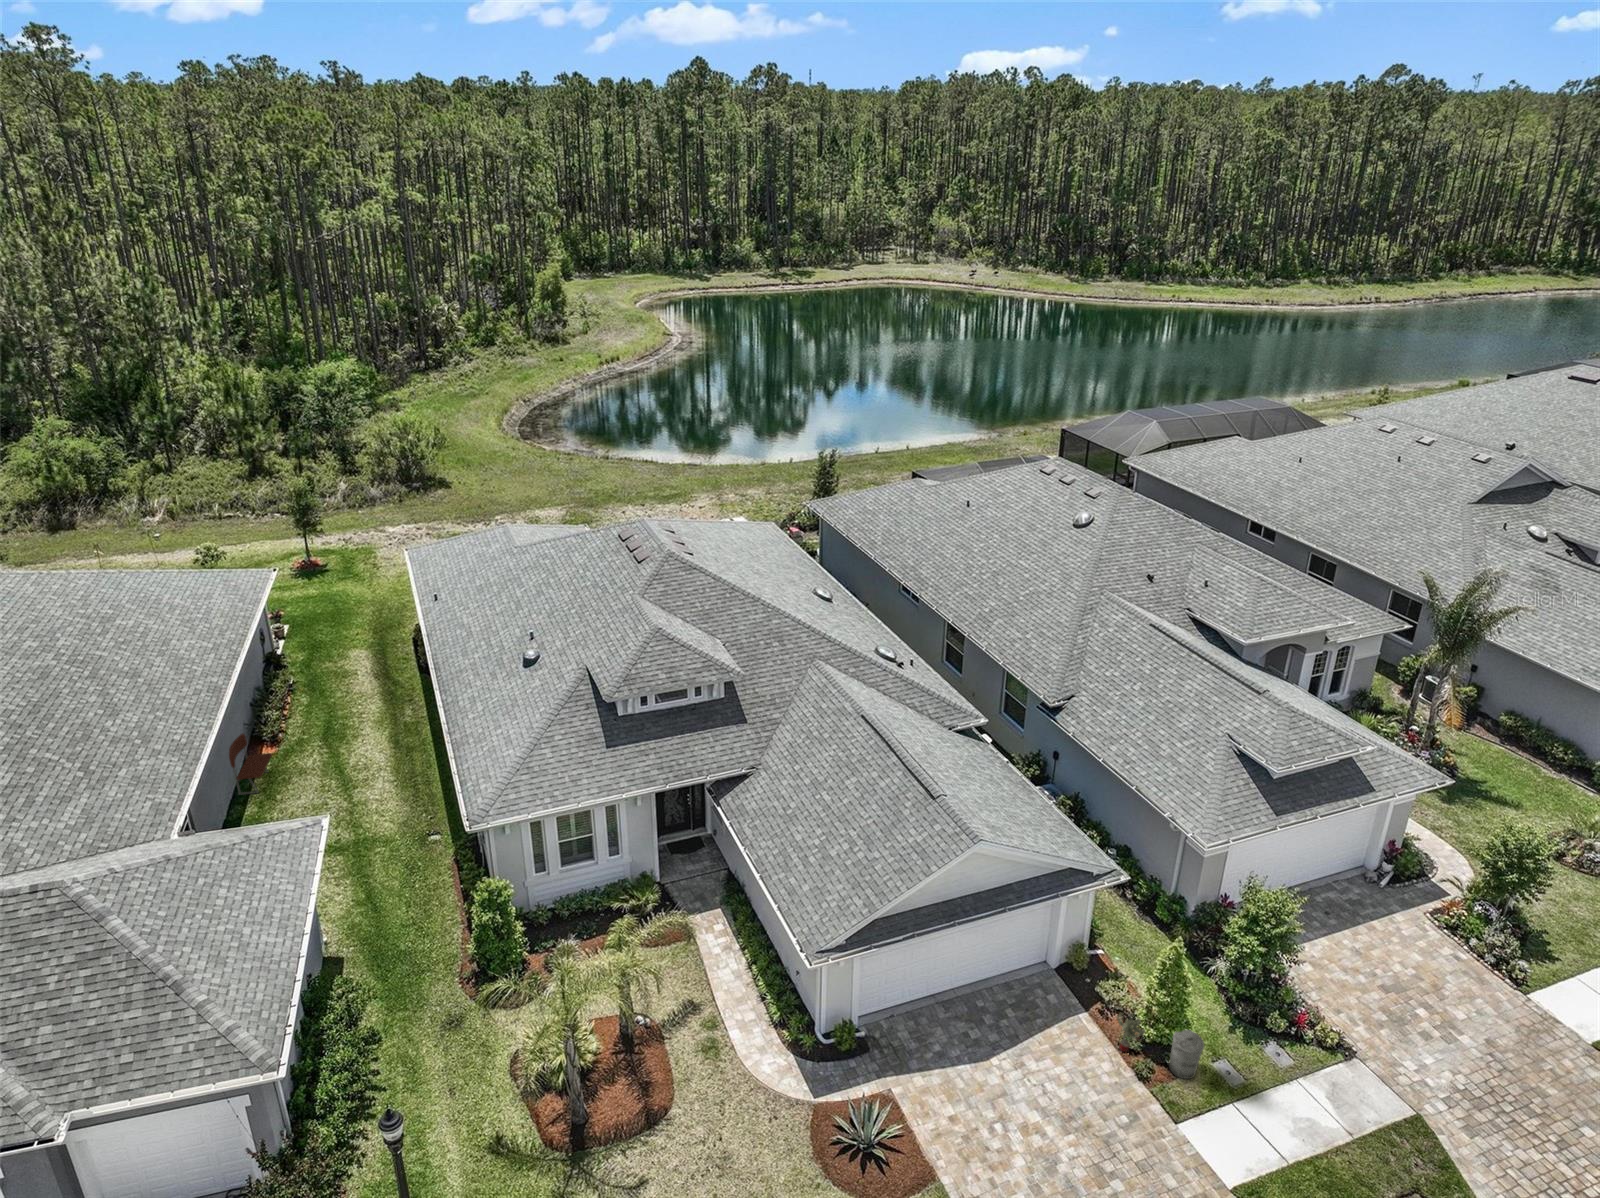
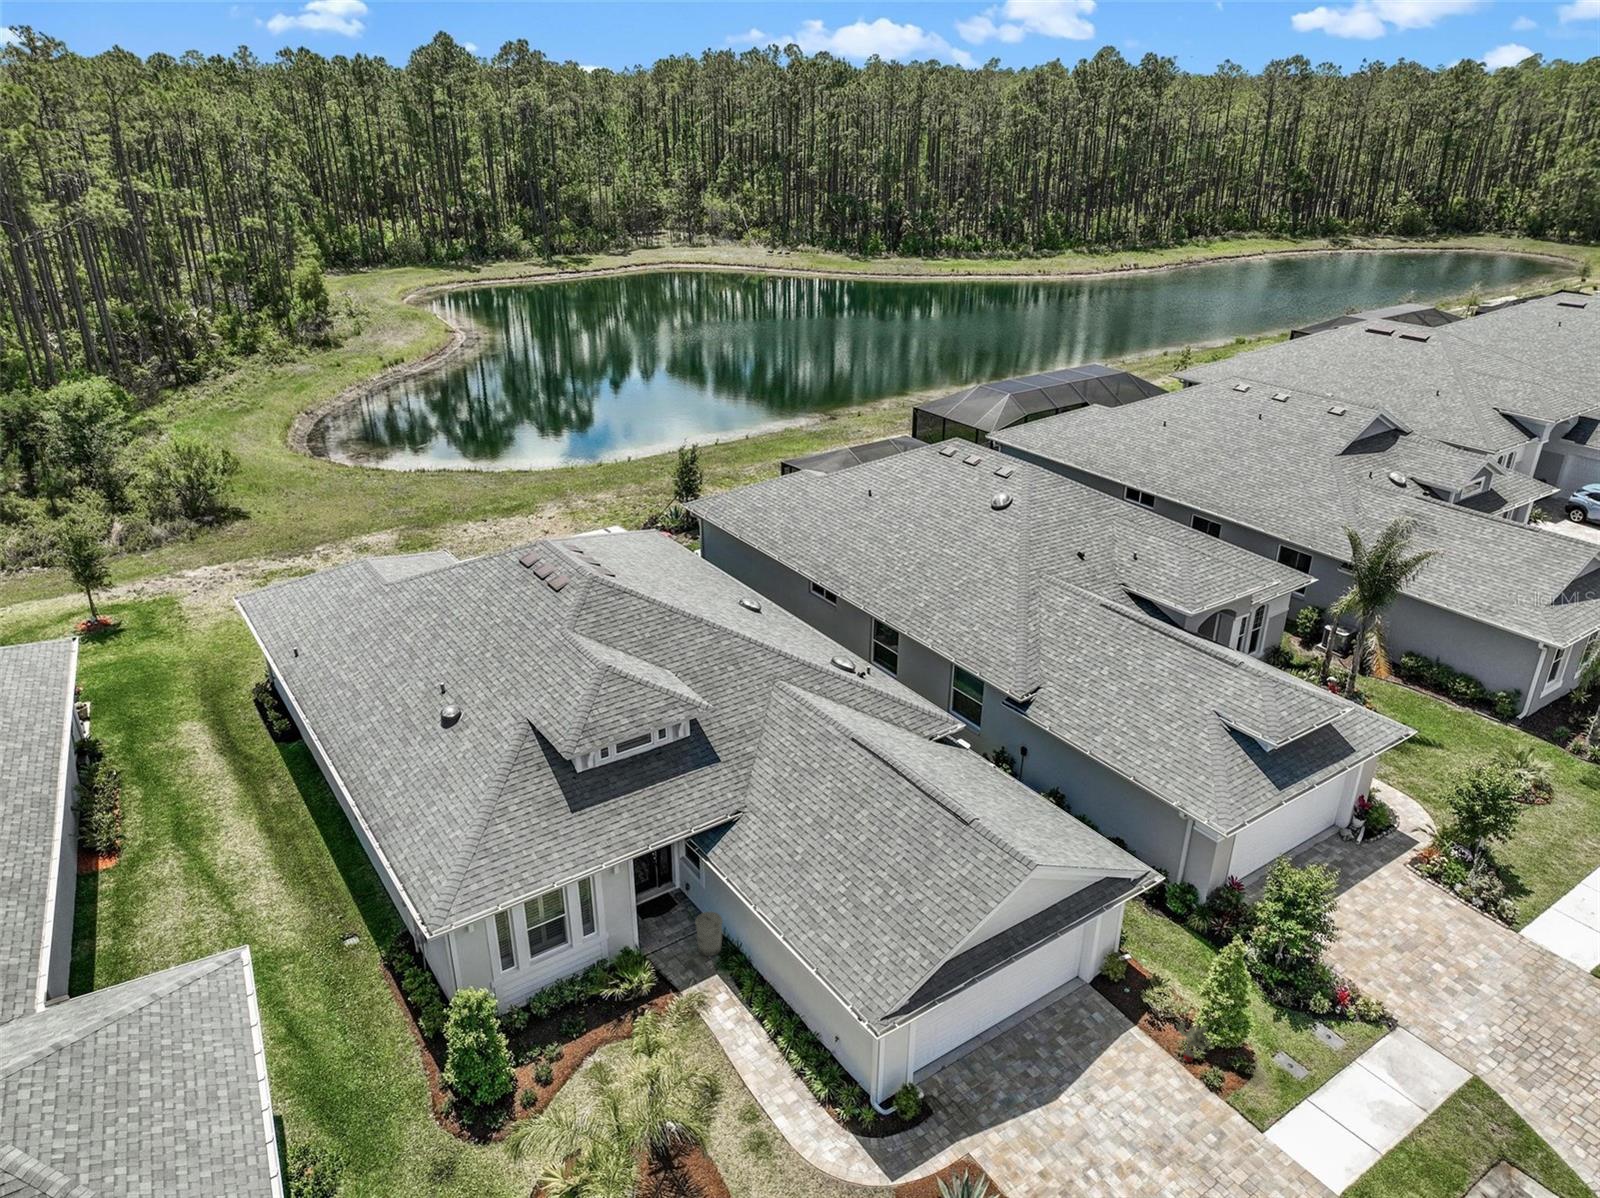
bench: present [229,733,272,795] -> none [59,852,115,930]
trash can: present [1169,1030,1204,1079] -> present [695,911,723,956]

